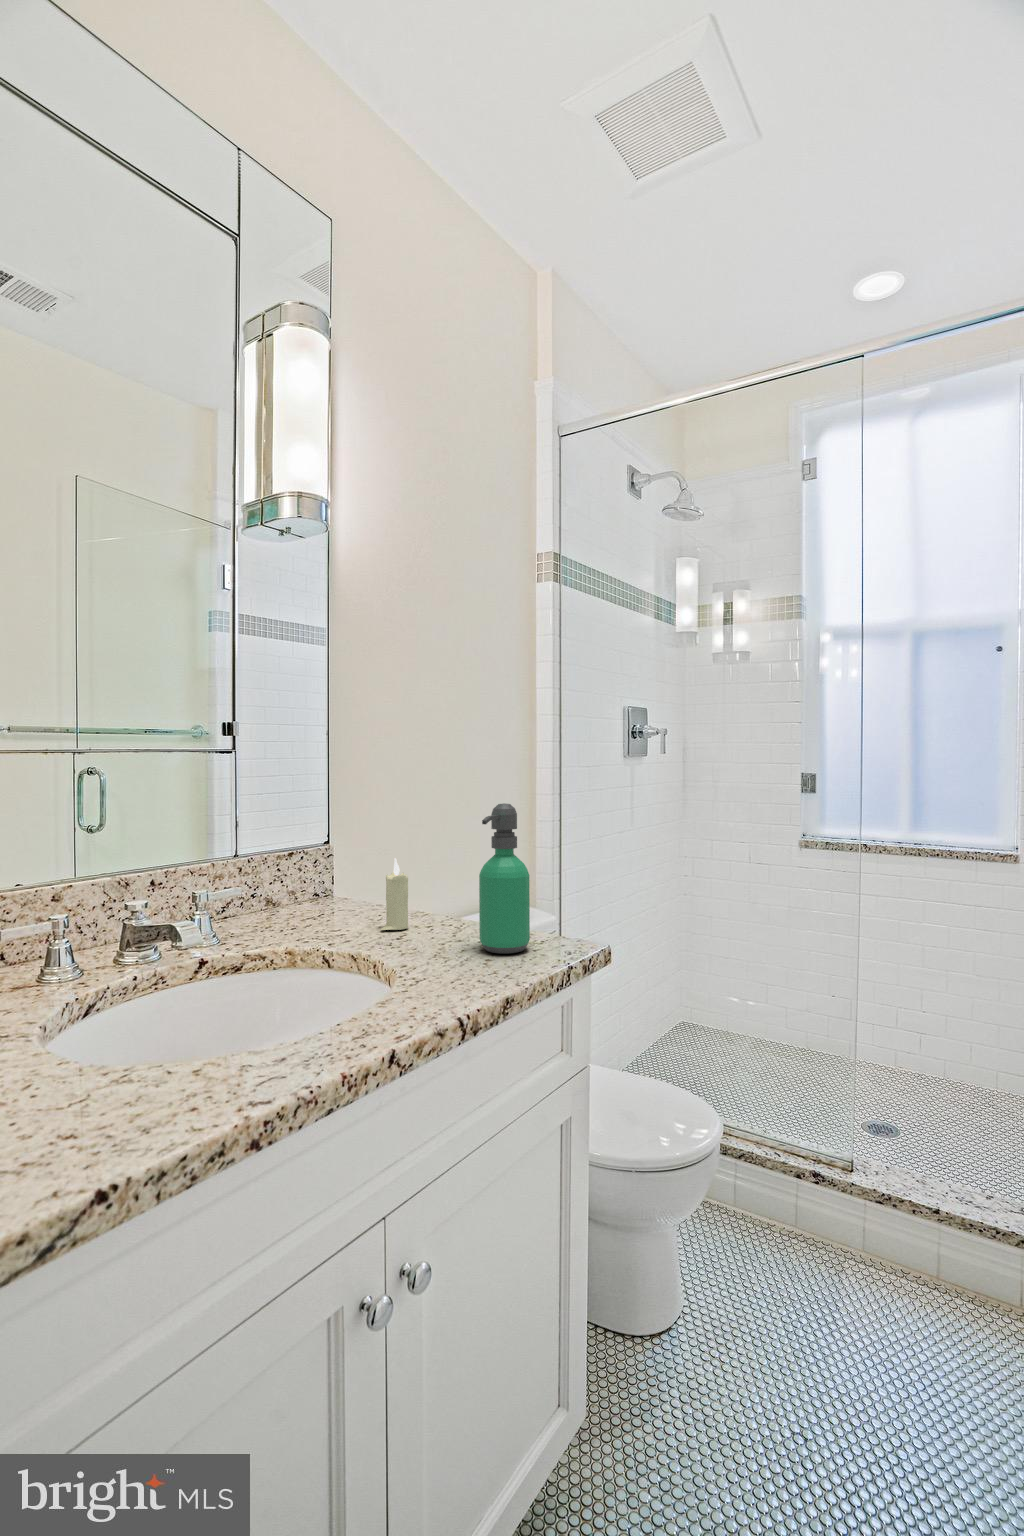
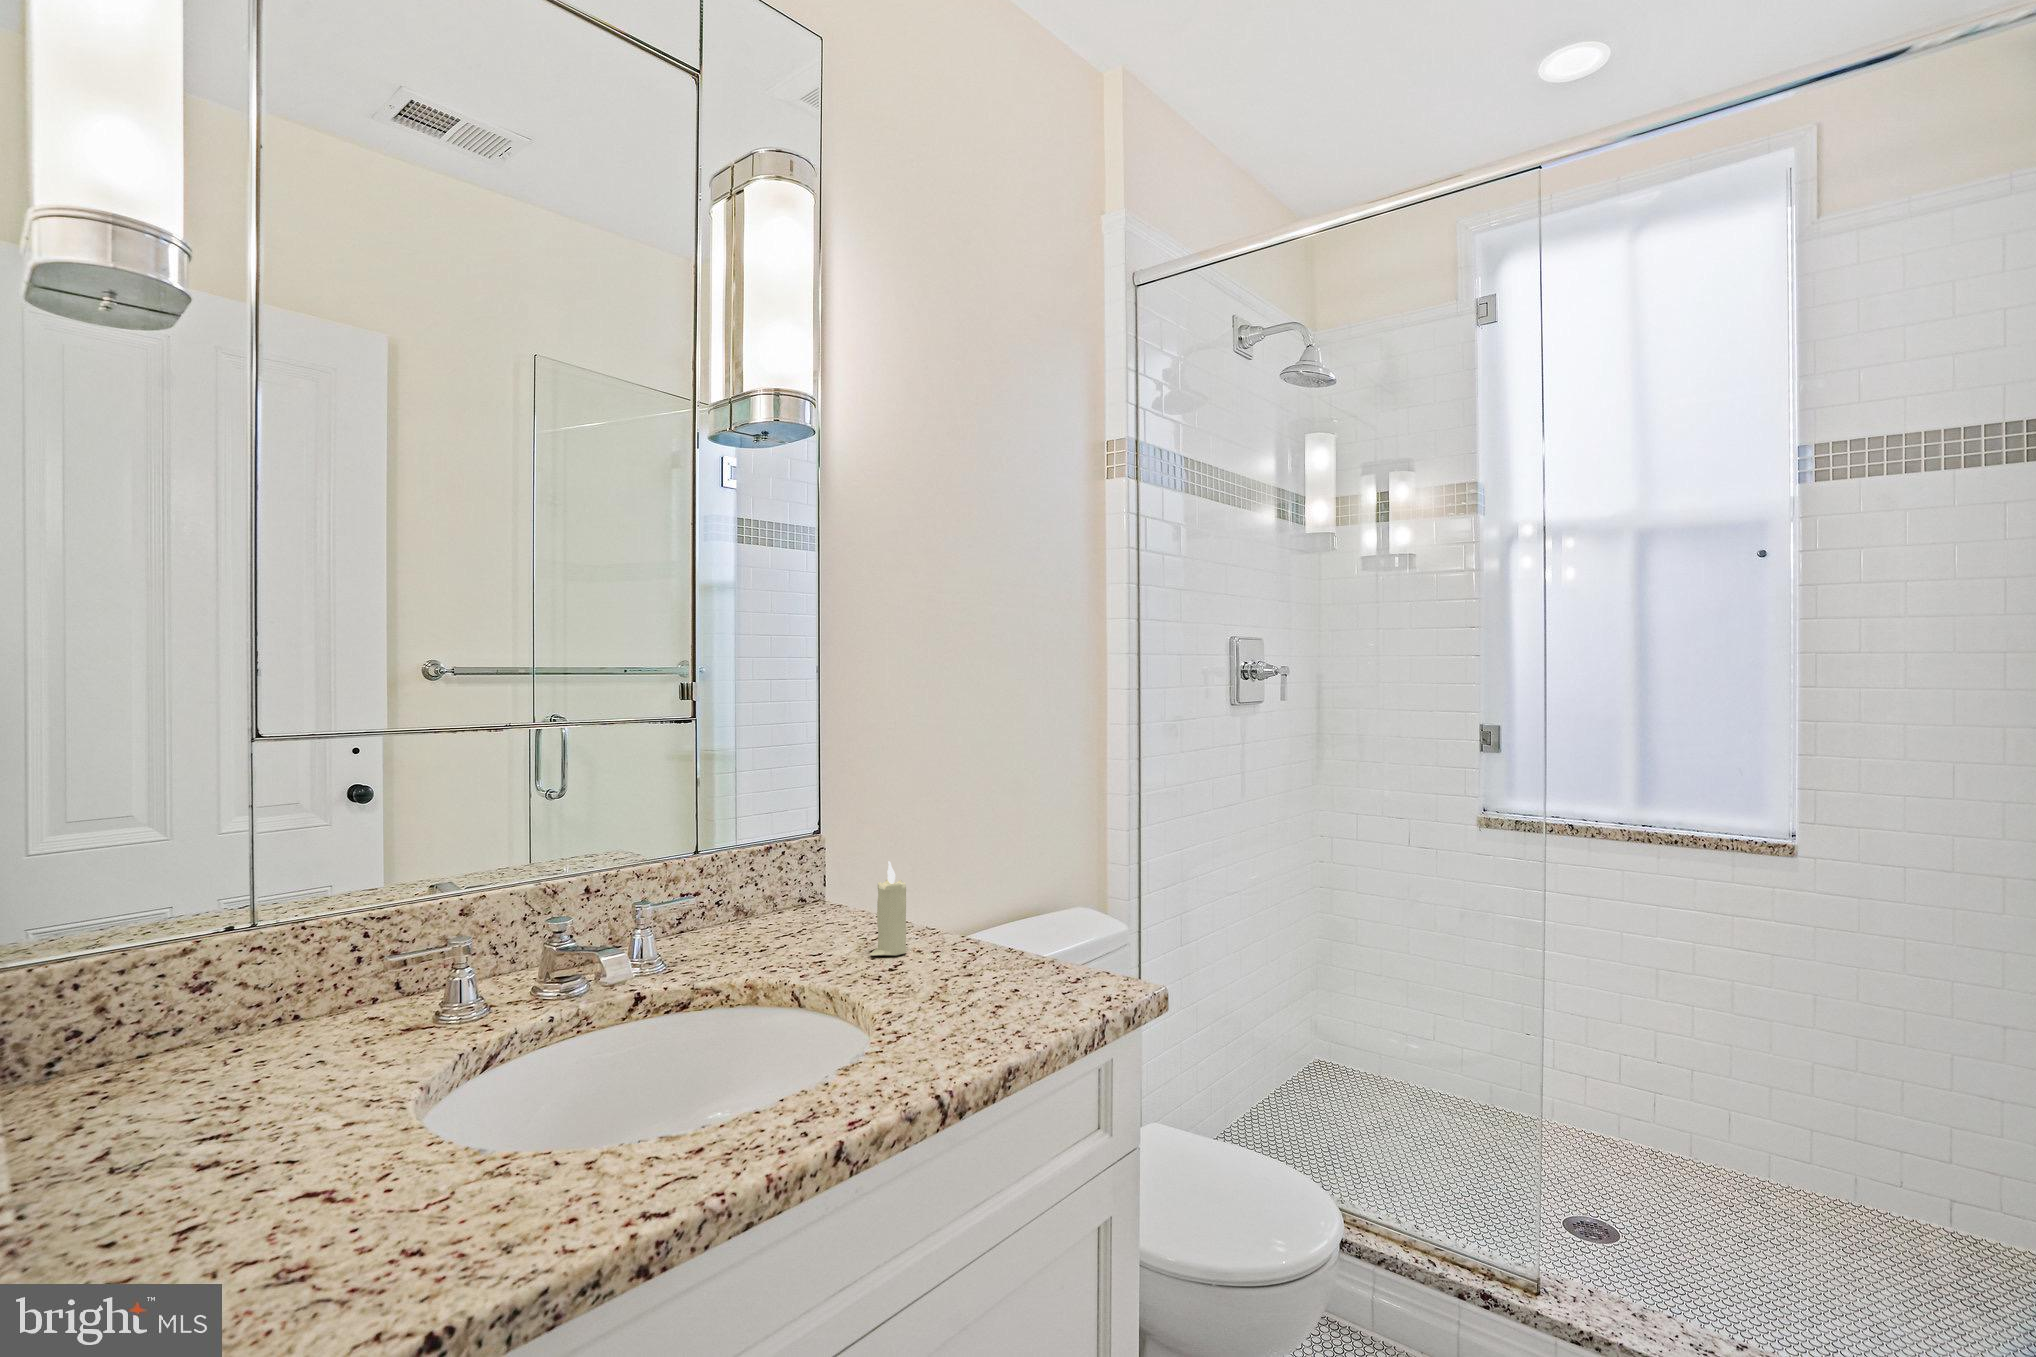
soap dispenser: present [479,803,530,953] -> none [989,799,1055,998]

